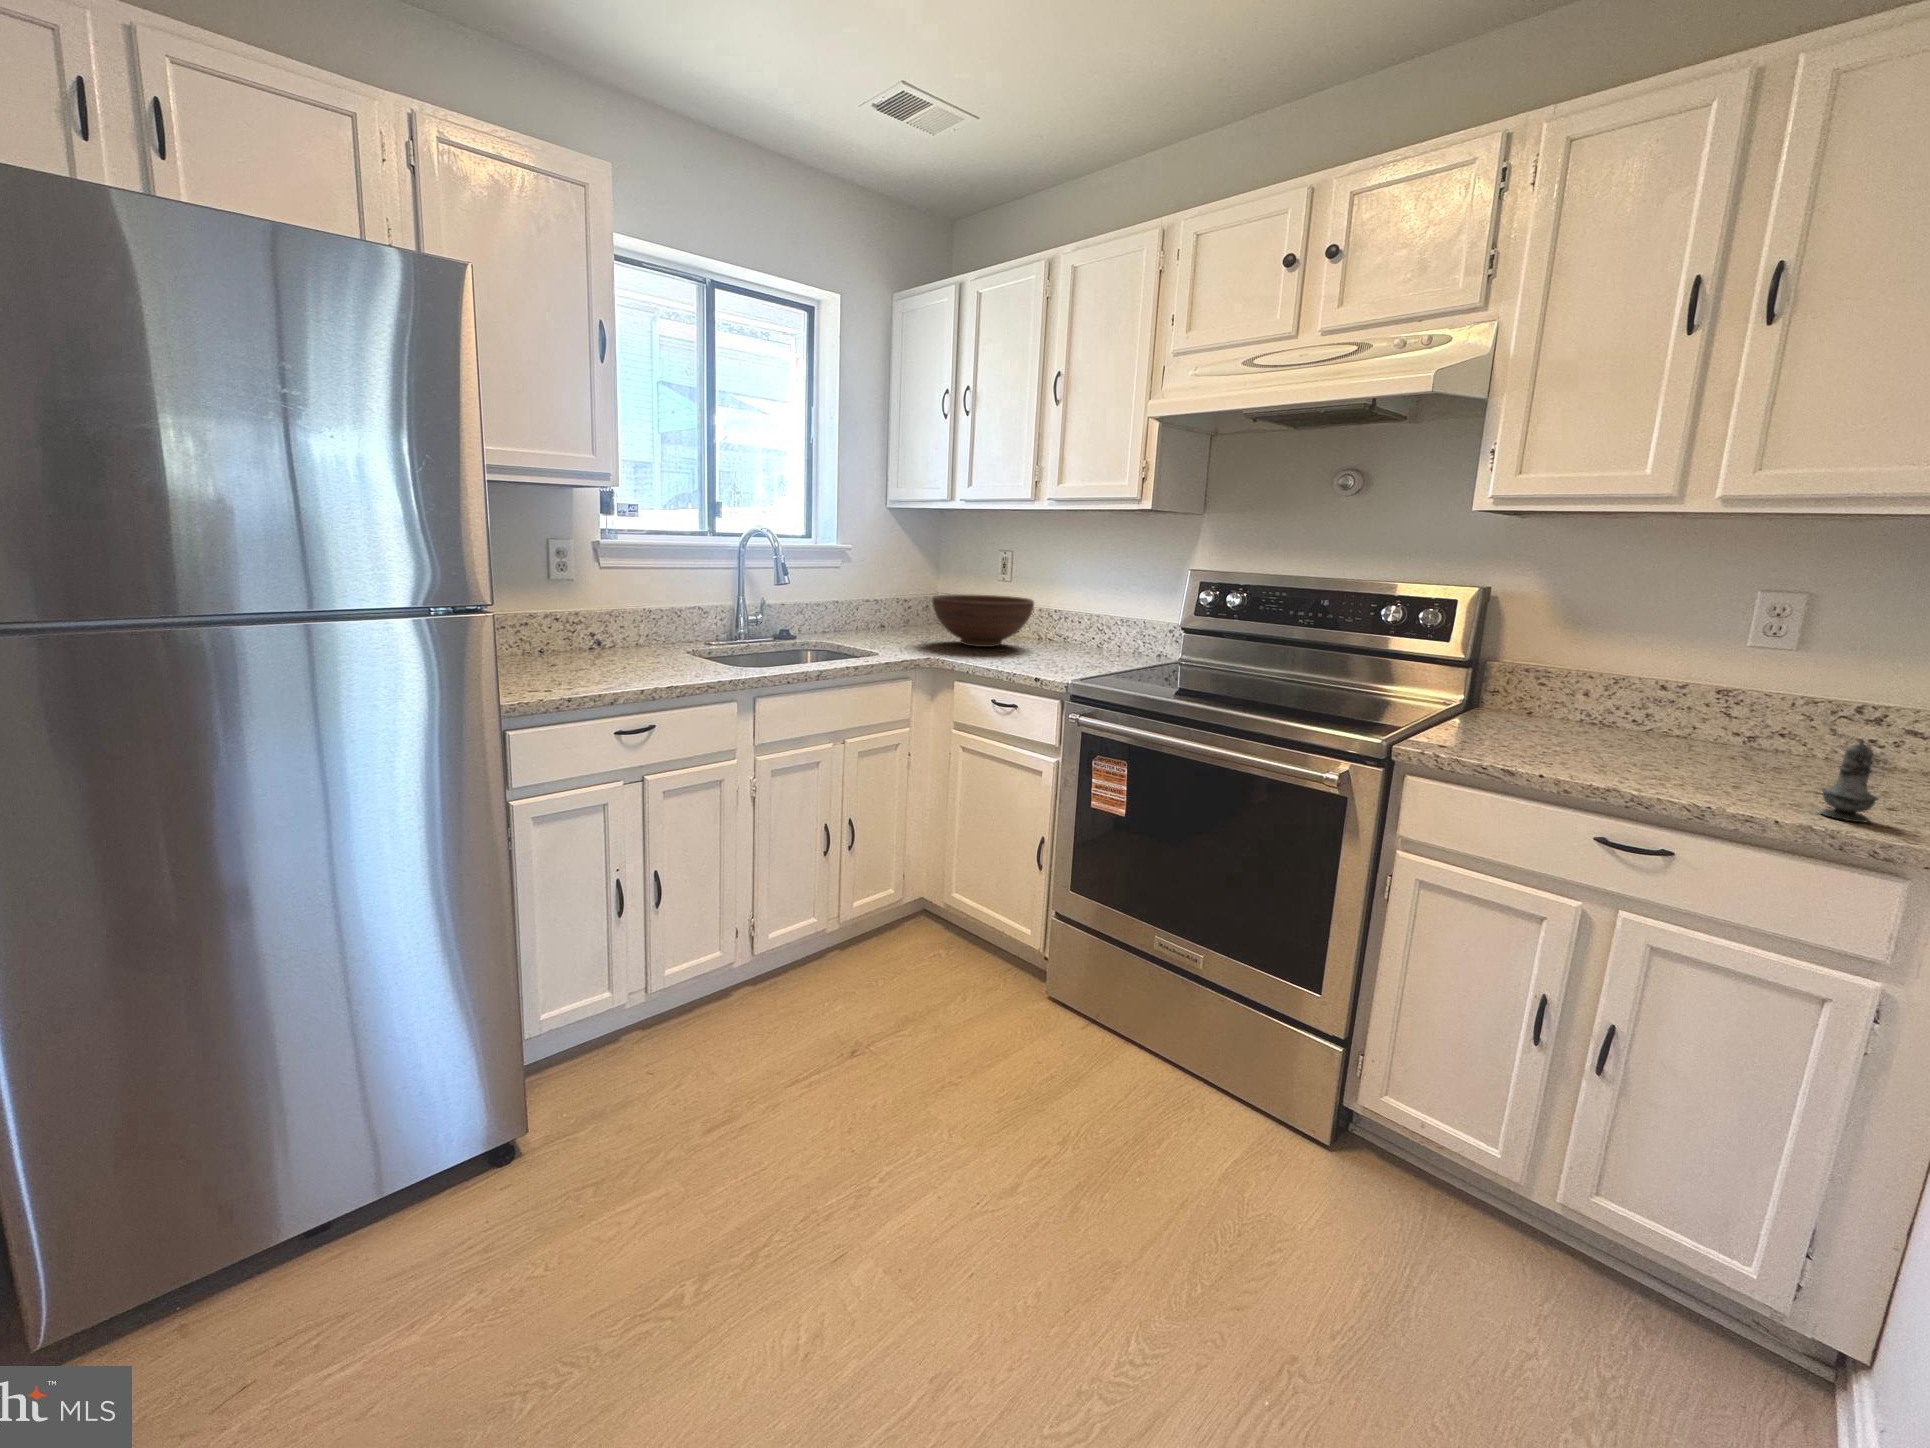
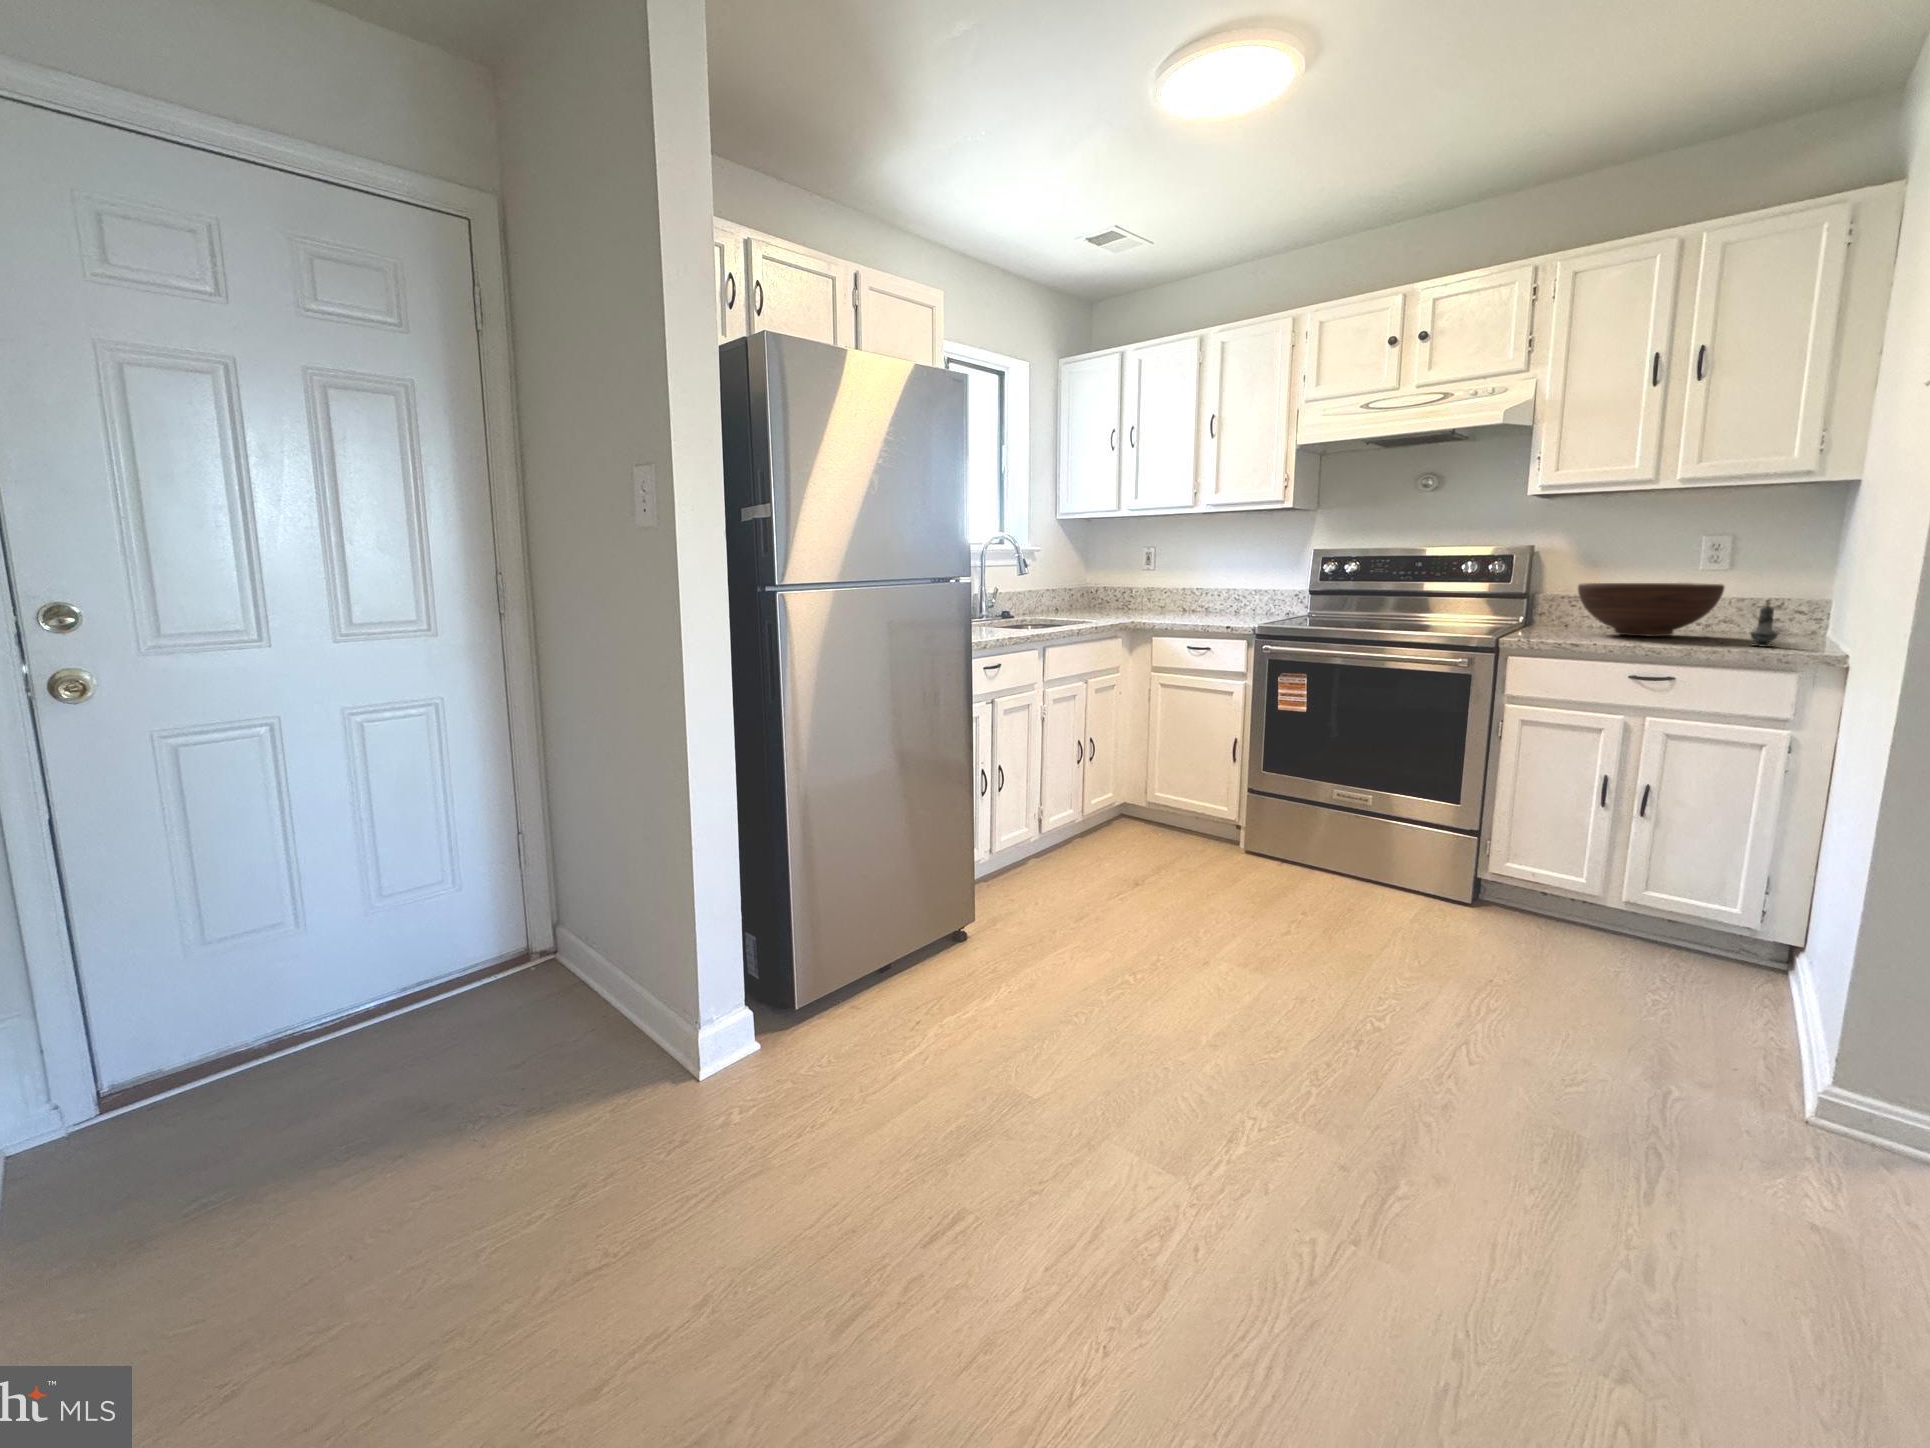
fruit bowl: present [932,594,1034,647] -> present [1578,583,1724,637]

